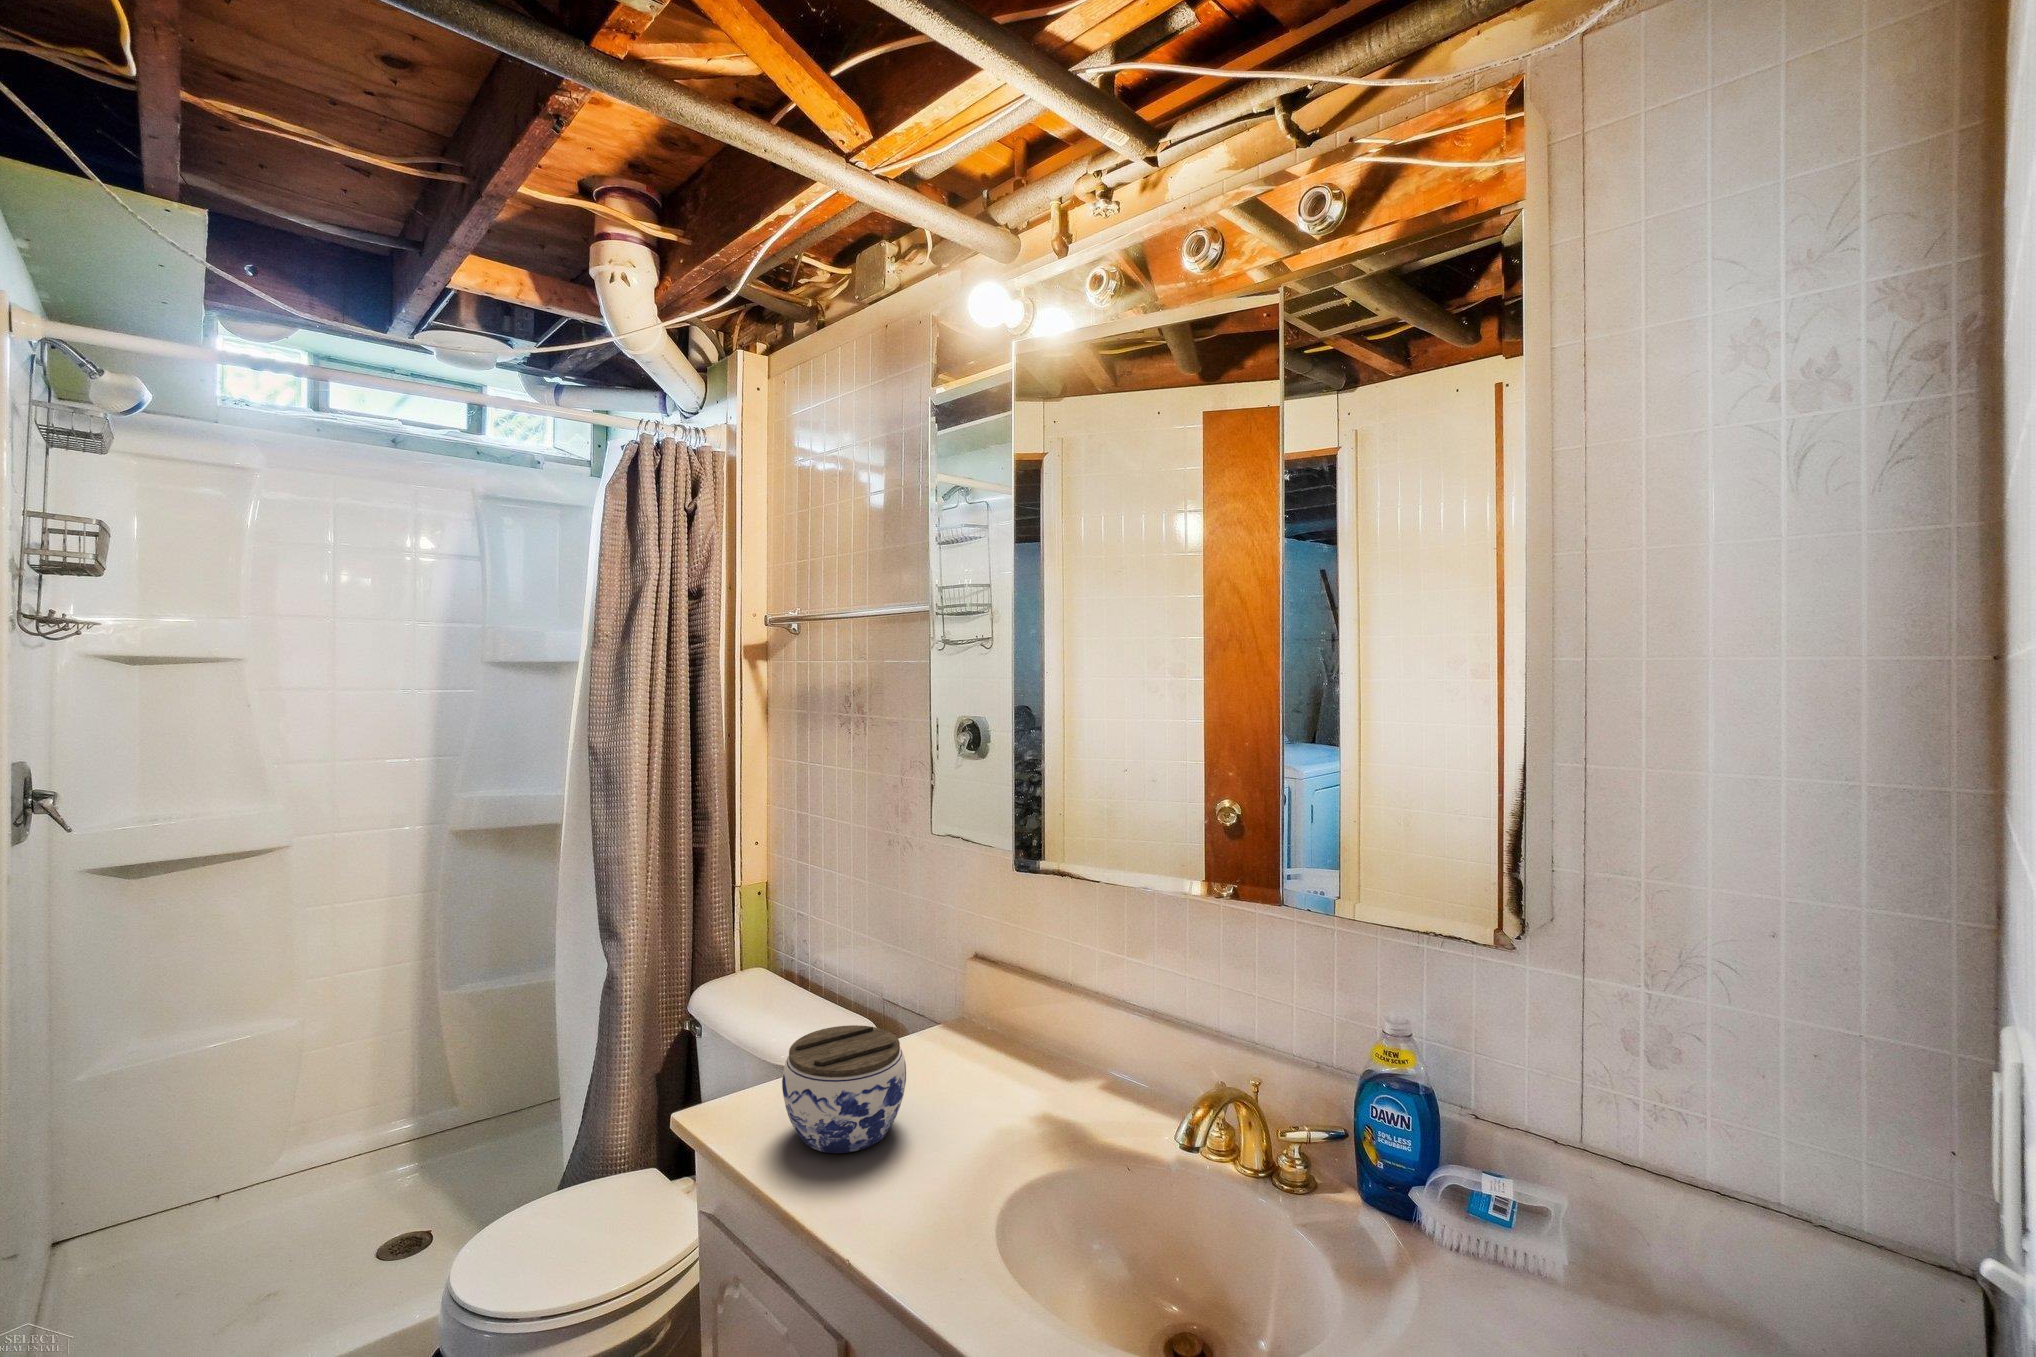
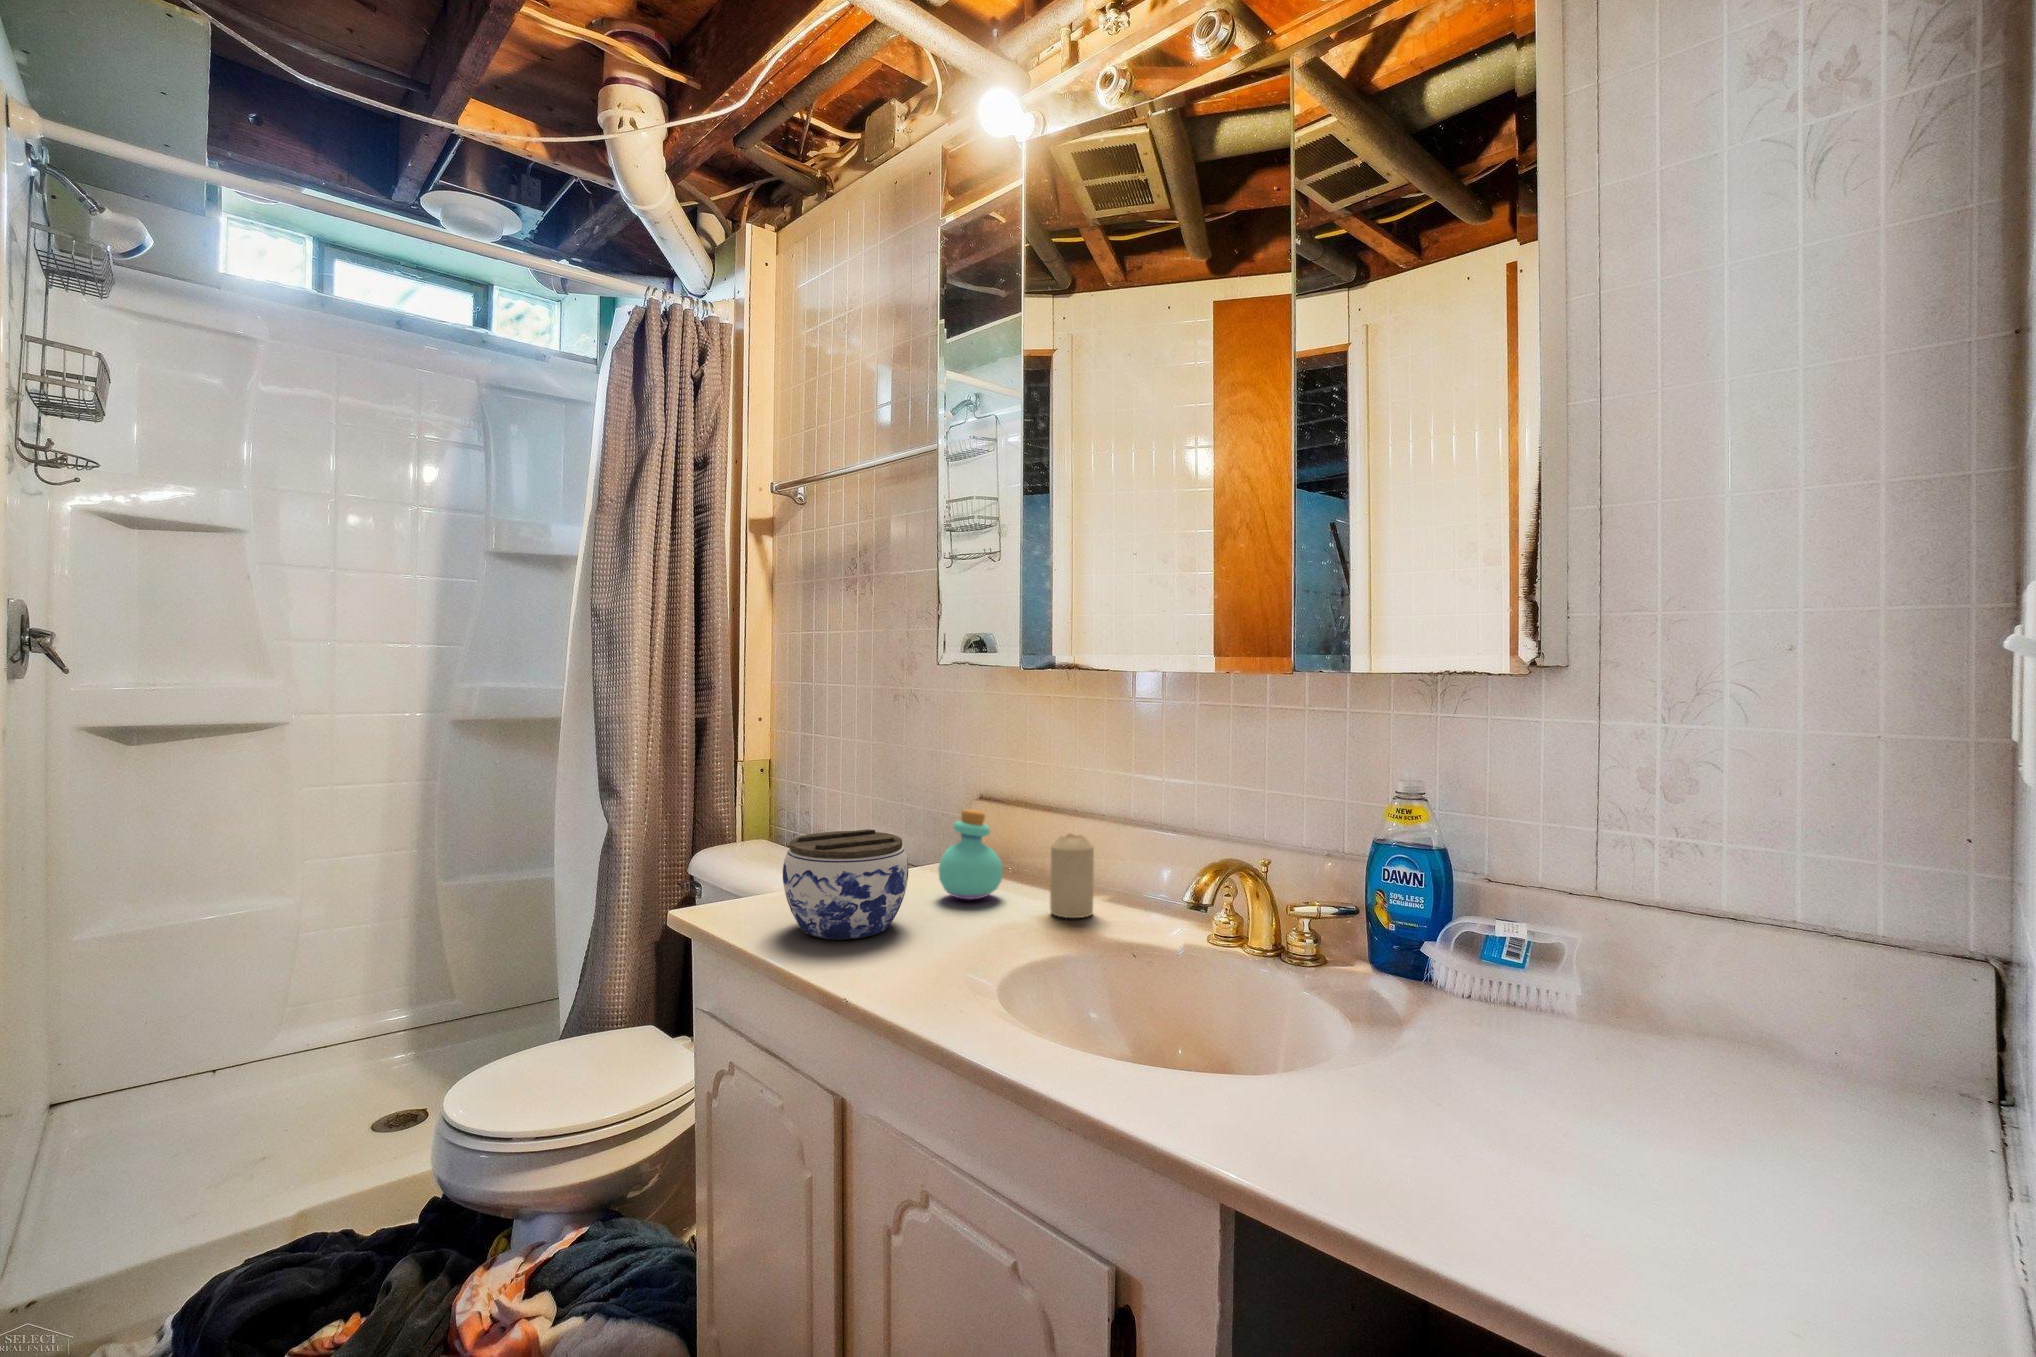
perfume bottle: none [935,990,999,1083] -> present [938,809,1003,900]
candle: none [1046,1023,1088,1113] -> present [1050,834,1094,918]

